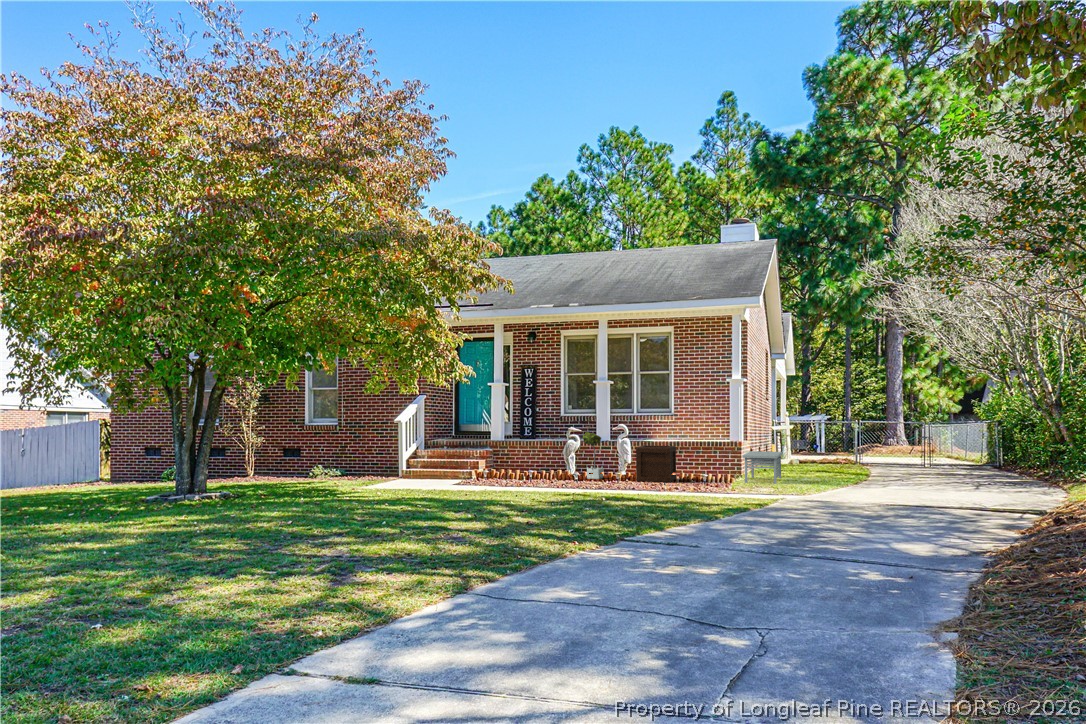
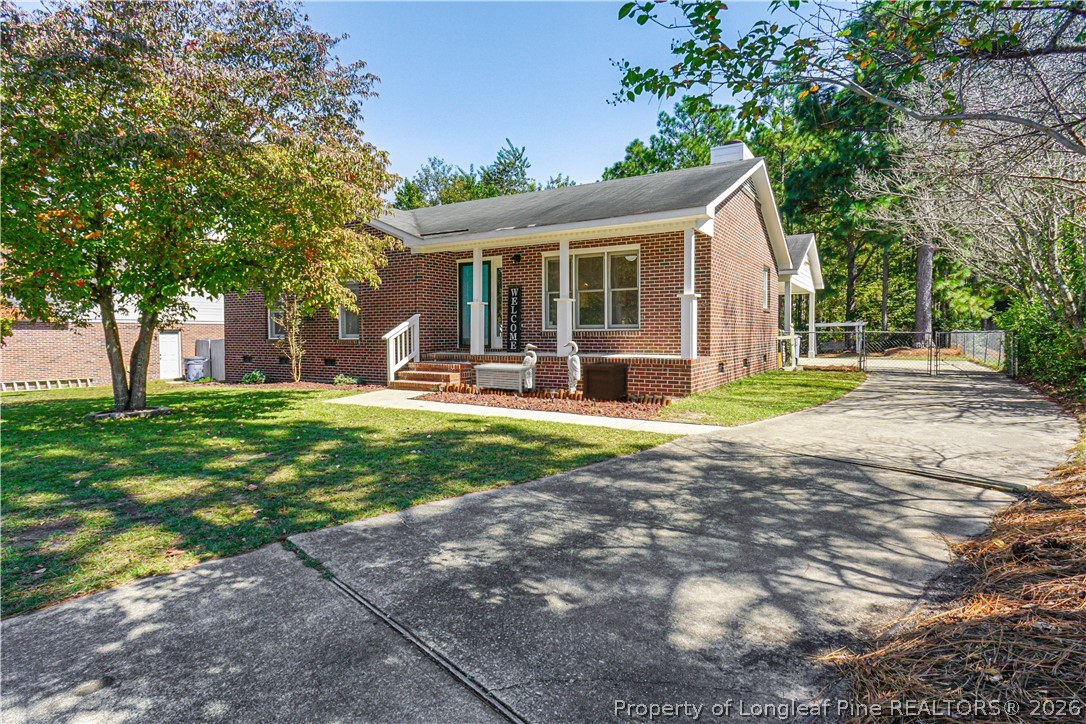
potted tree: present [583,432,603,479] -> none [542,348,562,393]
storage bench: present [743,451,782,484] -> present [474,363,536,393]

